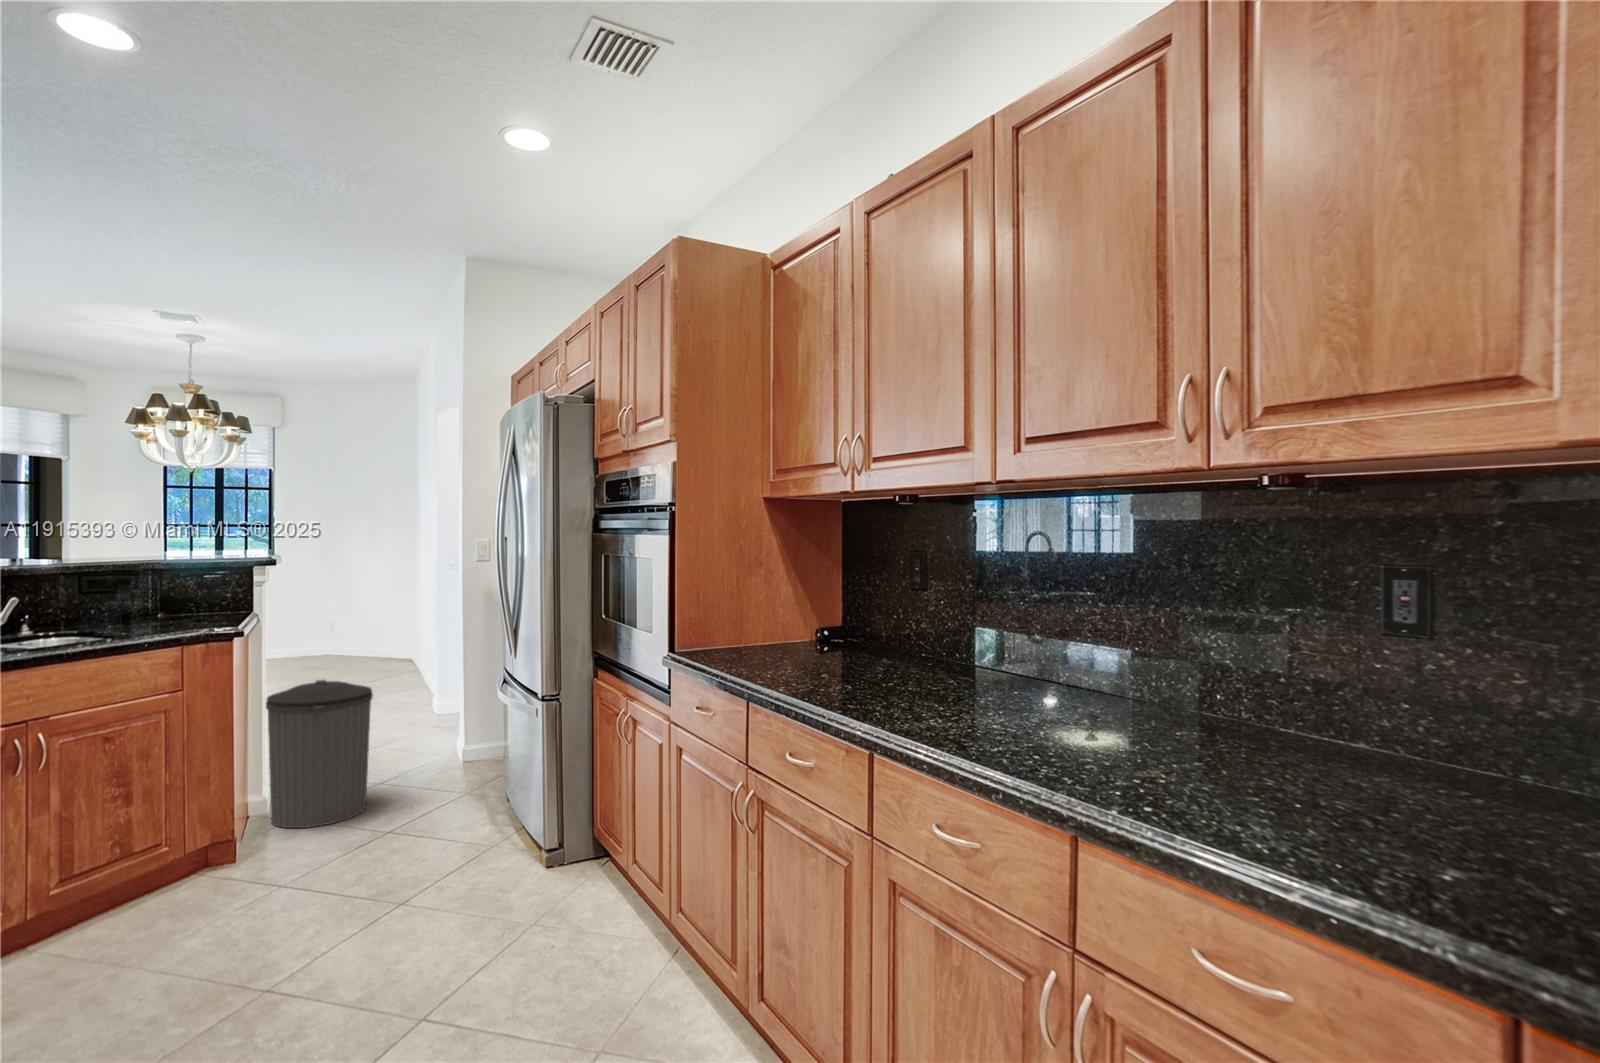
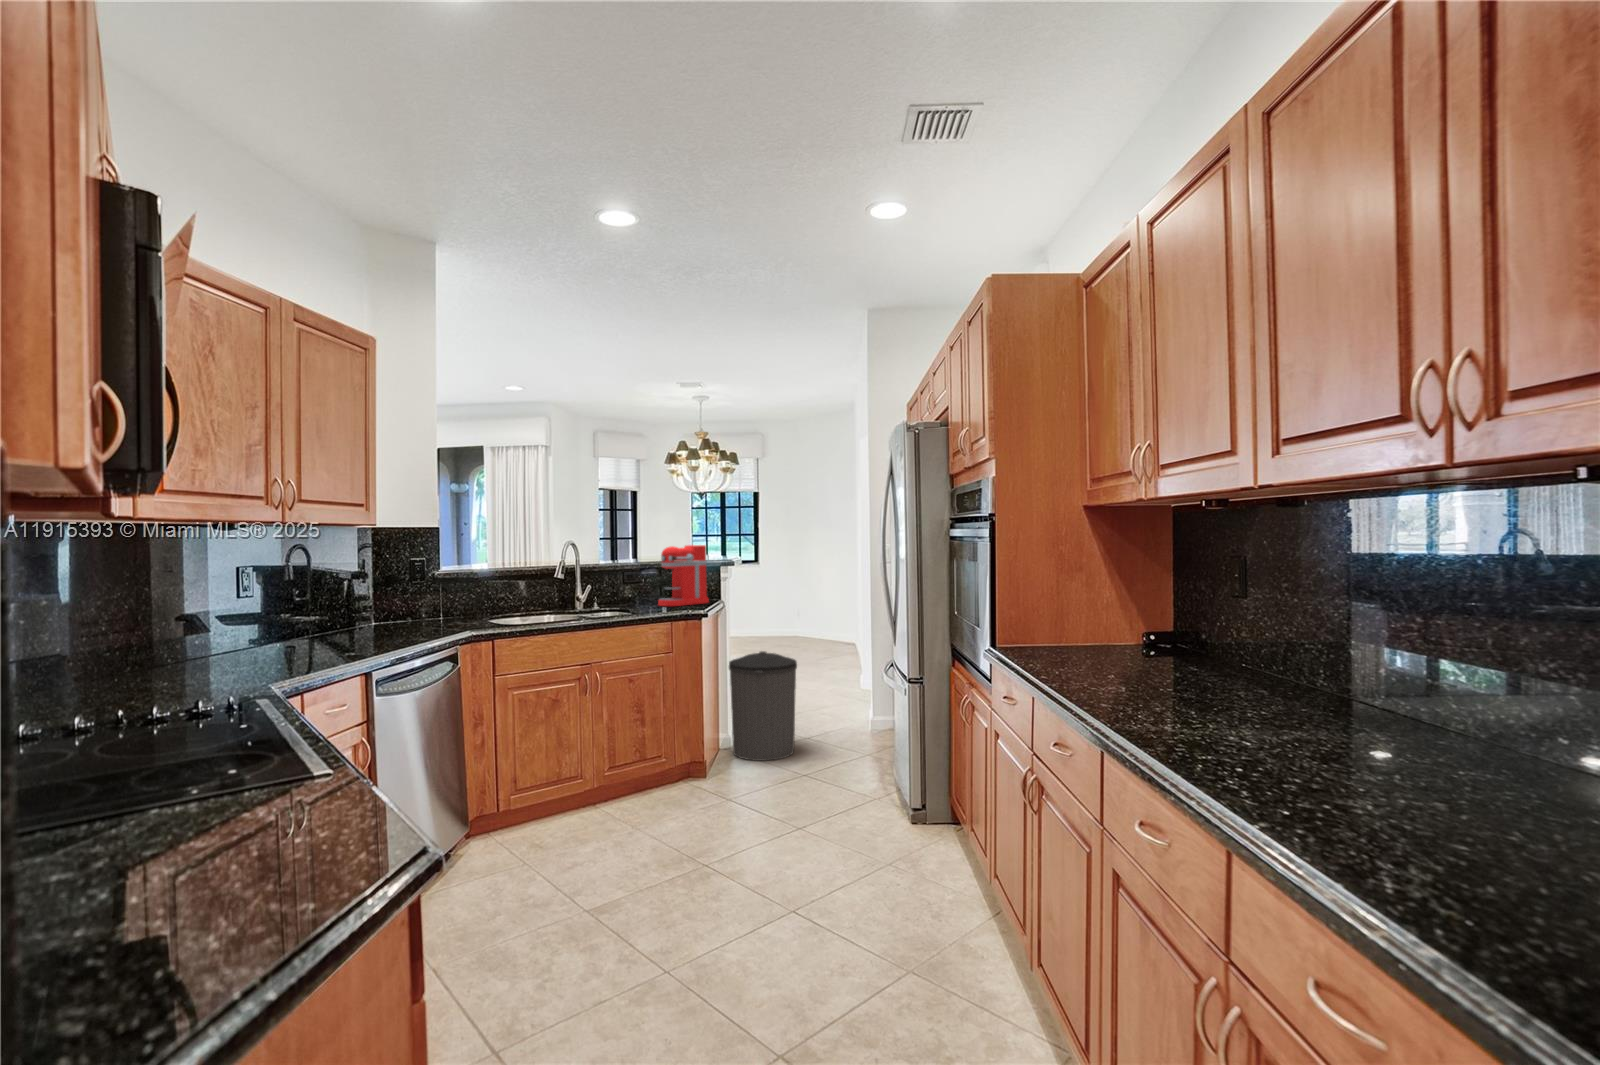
coffee maker: none [143,538,232,626] -> present [658,545,709,606]

